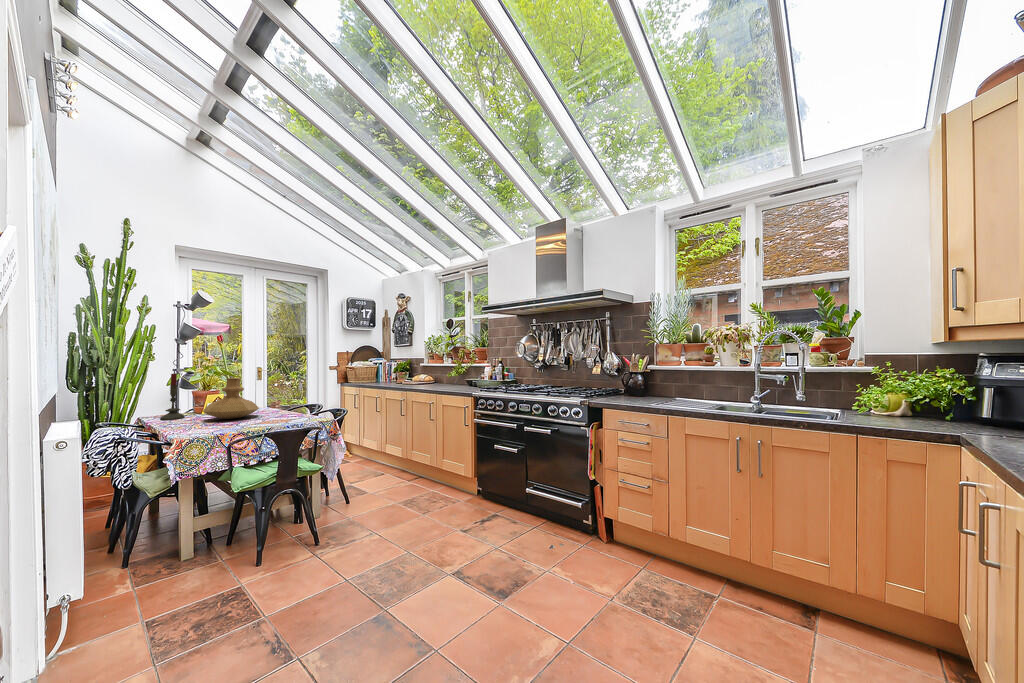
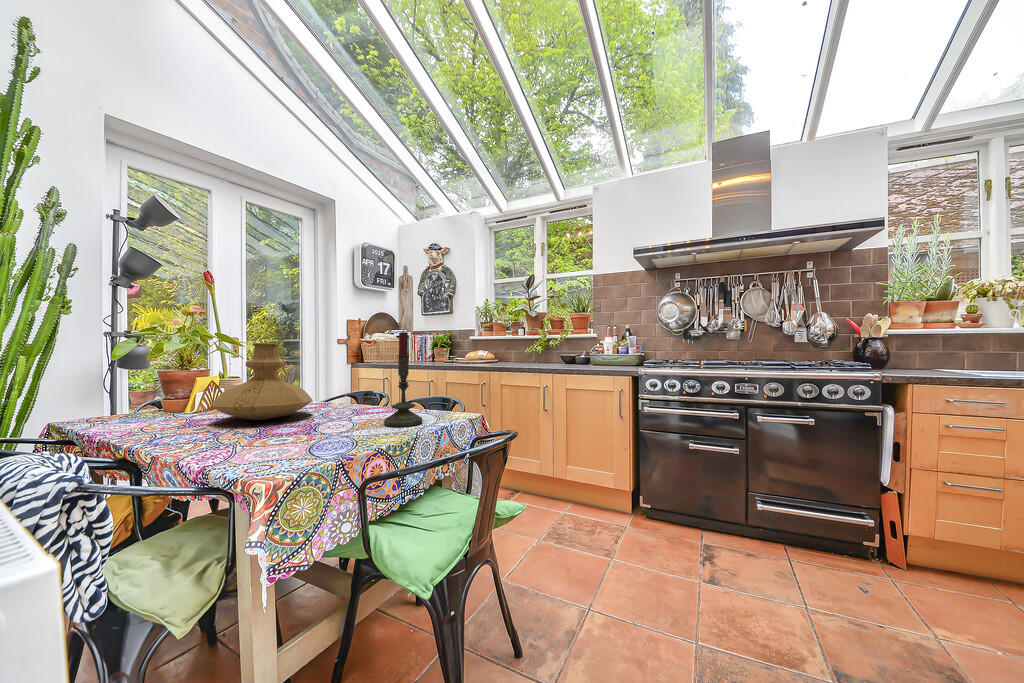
candle: present [160,373,184,420] -> present [384,330,422,427]

